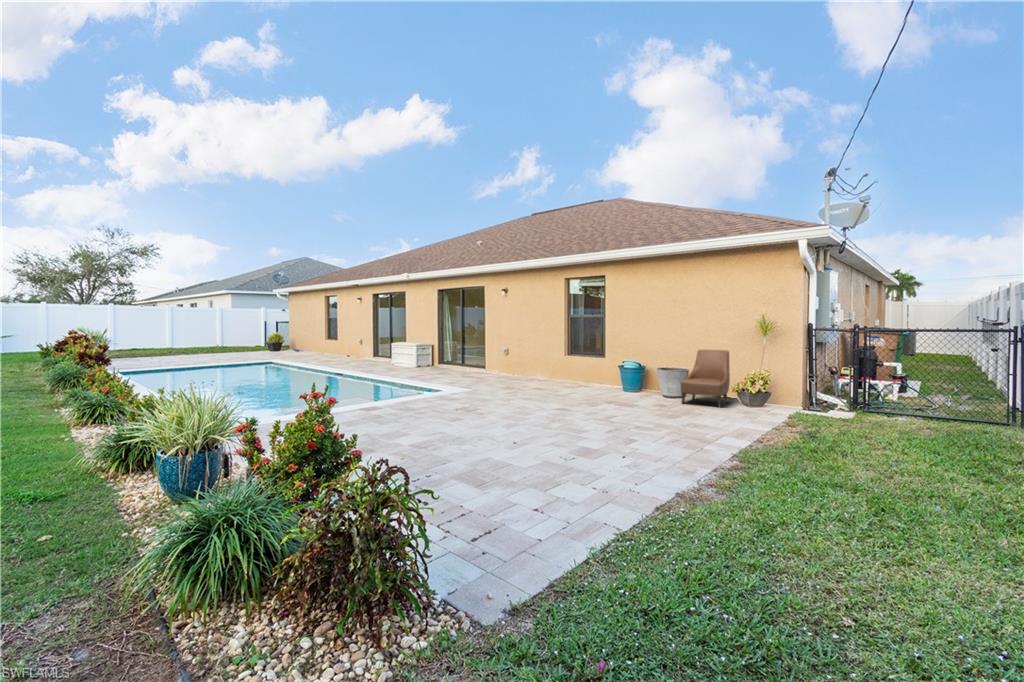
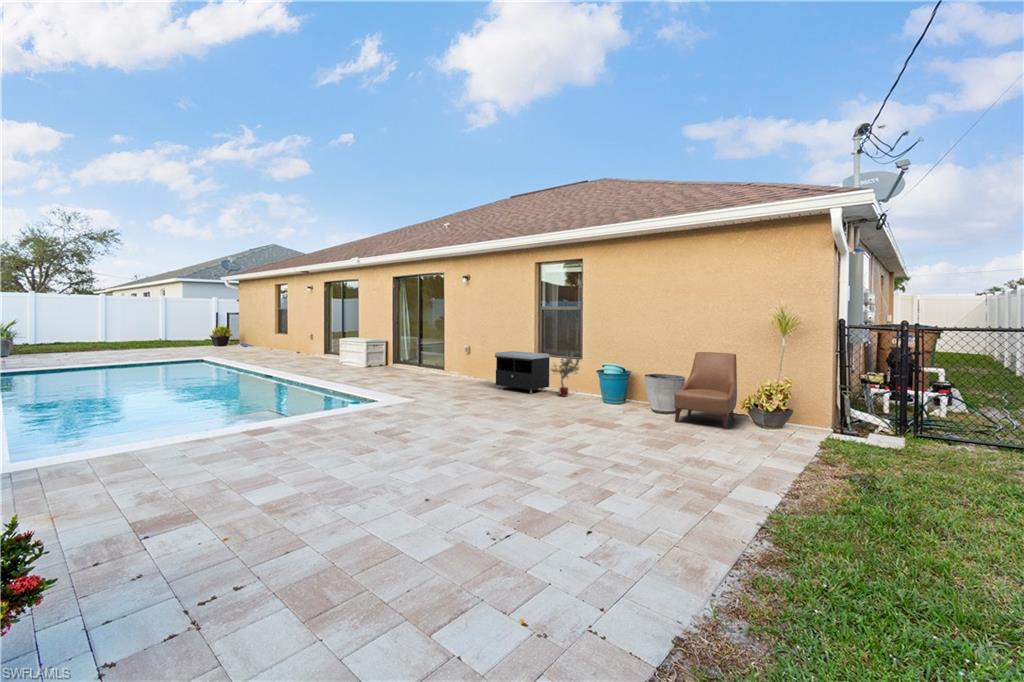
potted tree: none [580,351,606,388] -> present [551,352,579,397]
storage bench: none [534,352,580,386] -> present [495,351,550,393]

